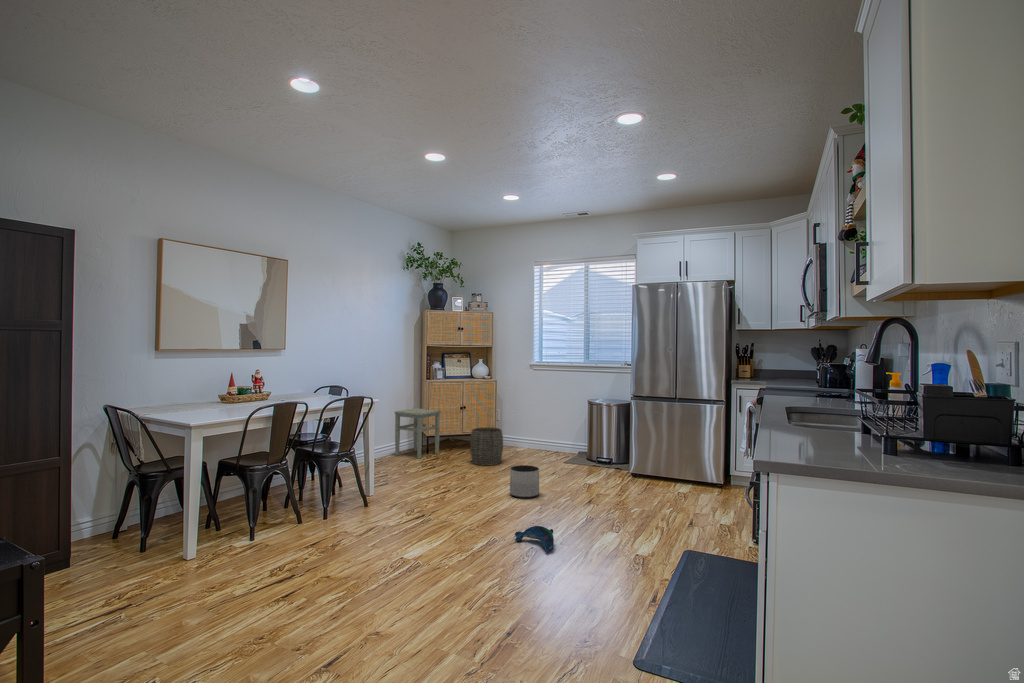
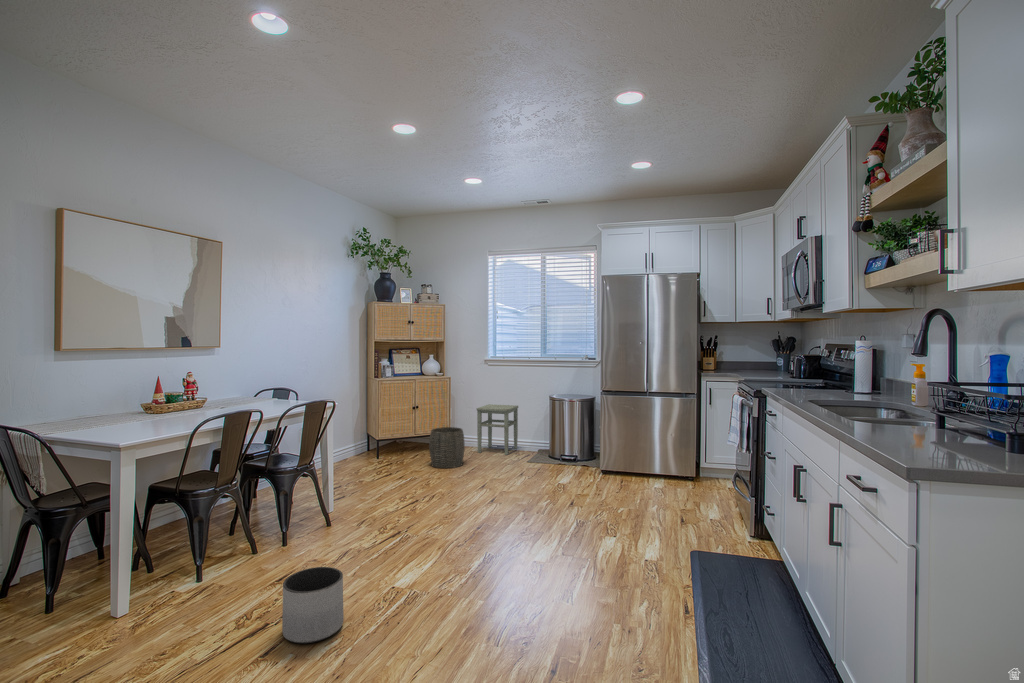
stool: present [395,408,440,459] -> present [477,404,518,455]
planter: present [510,465,539,498] -> present [282,567,344,644]
plush toy: present [515,526,554,553] -> none [514,536,562,567]

